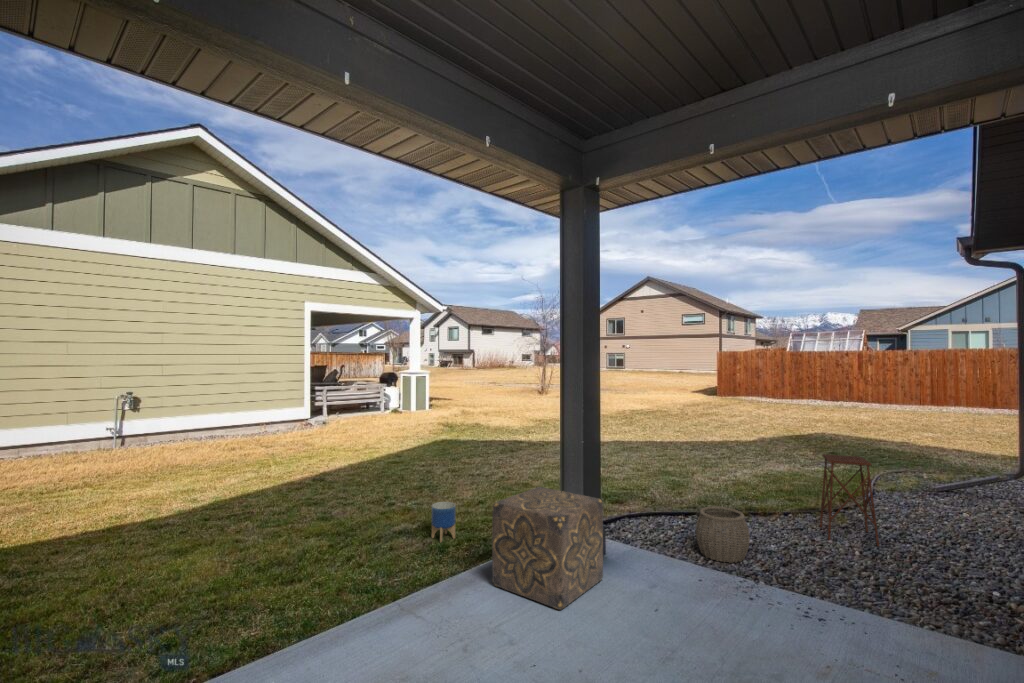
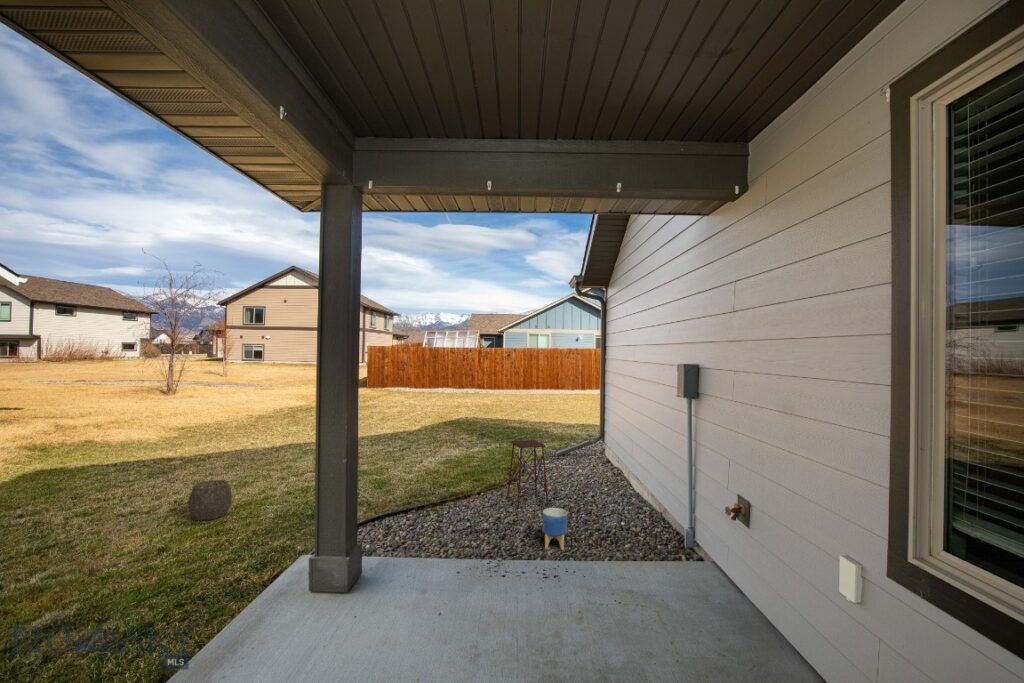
ottoman: present [492,487,603,610] -> none [244,519,370,654]
planter: present [432,502,456,542] -> present [543,508,567,550]
woven basket: present [695,506,750,563] -> present [188,480,232,520]

